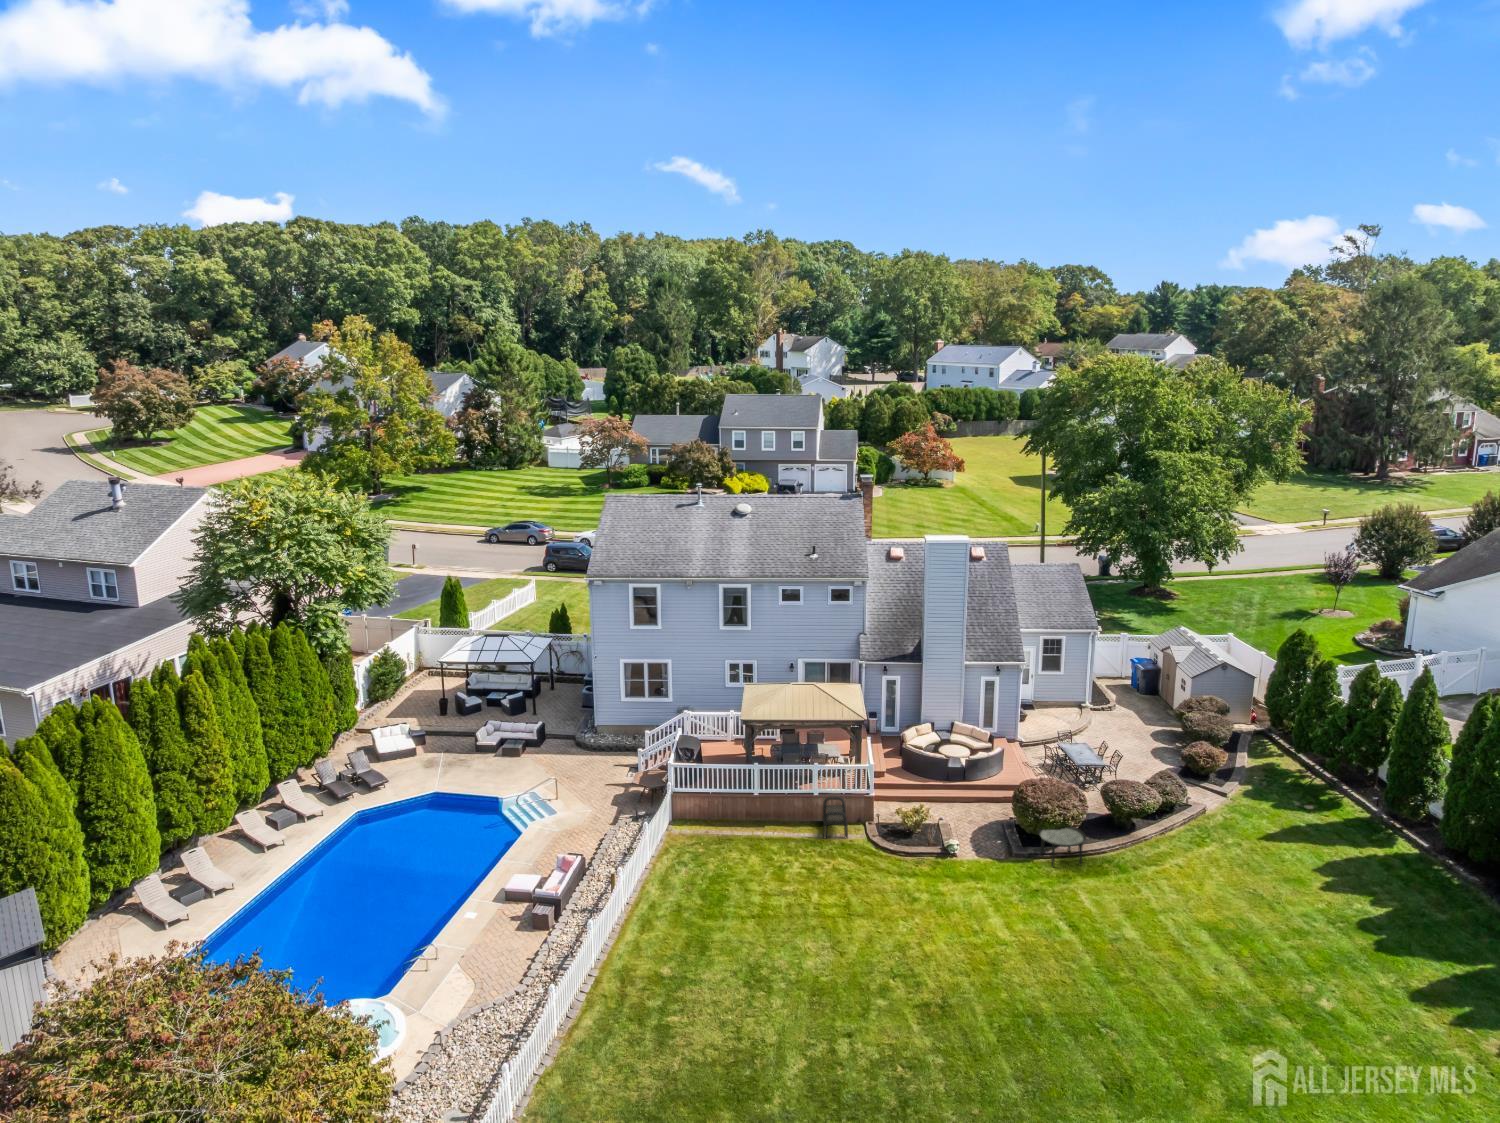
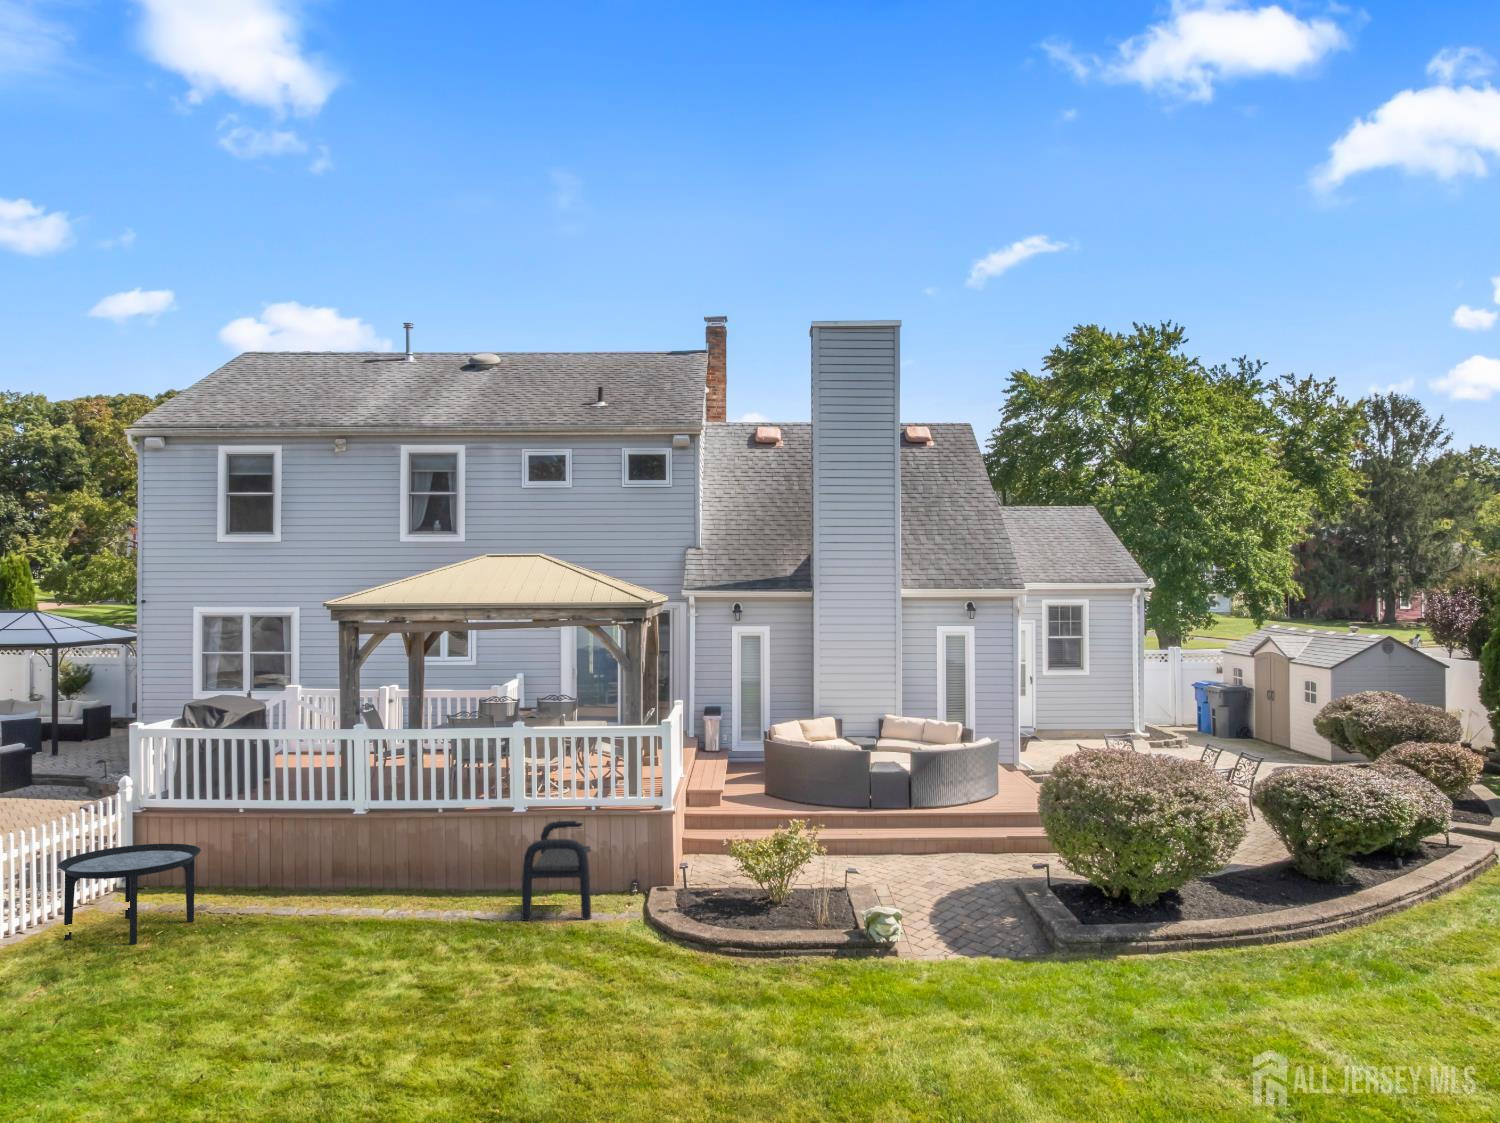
round table: present [1038,826,1086,867] -> present [58,844,201,945]

